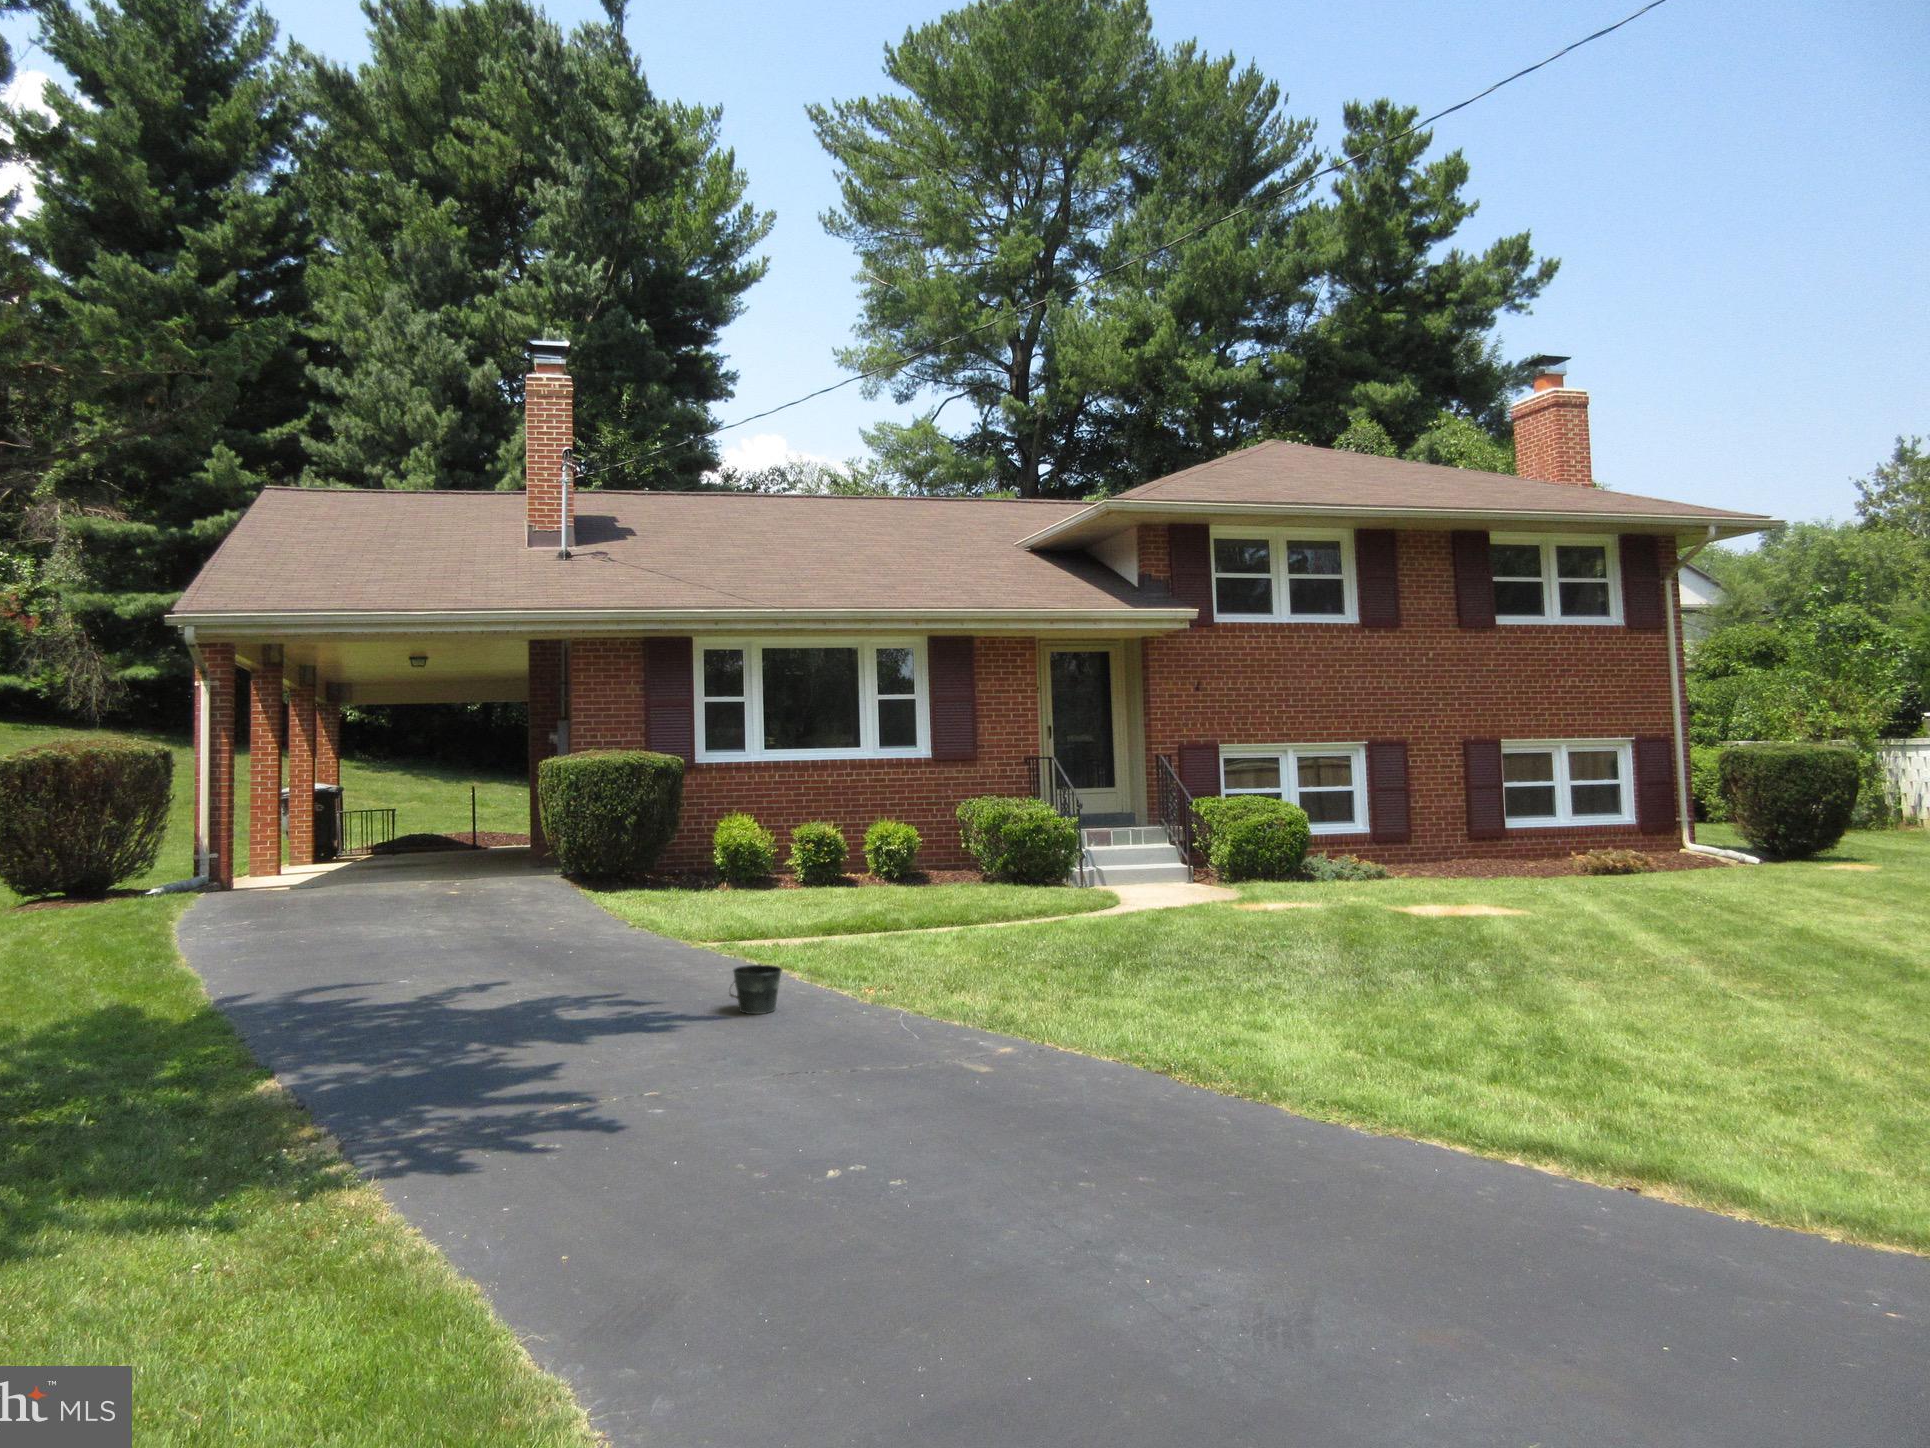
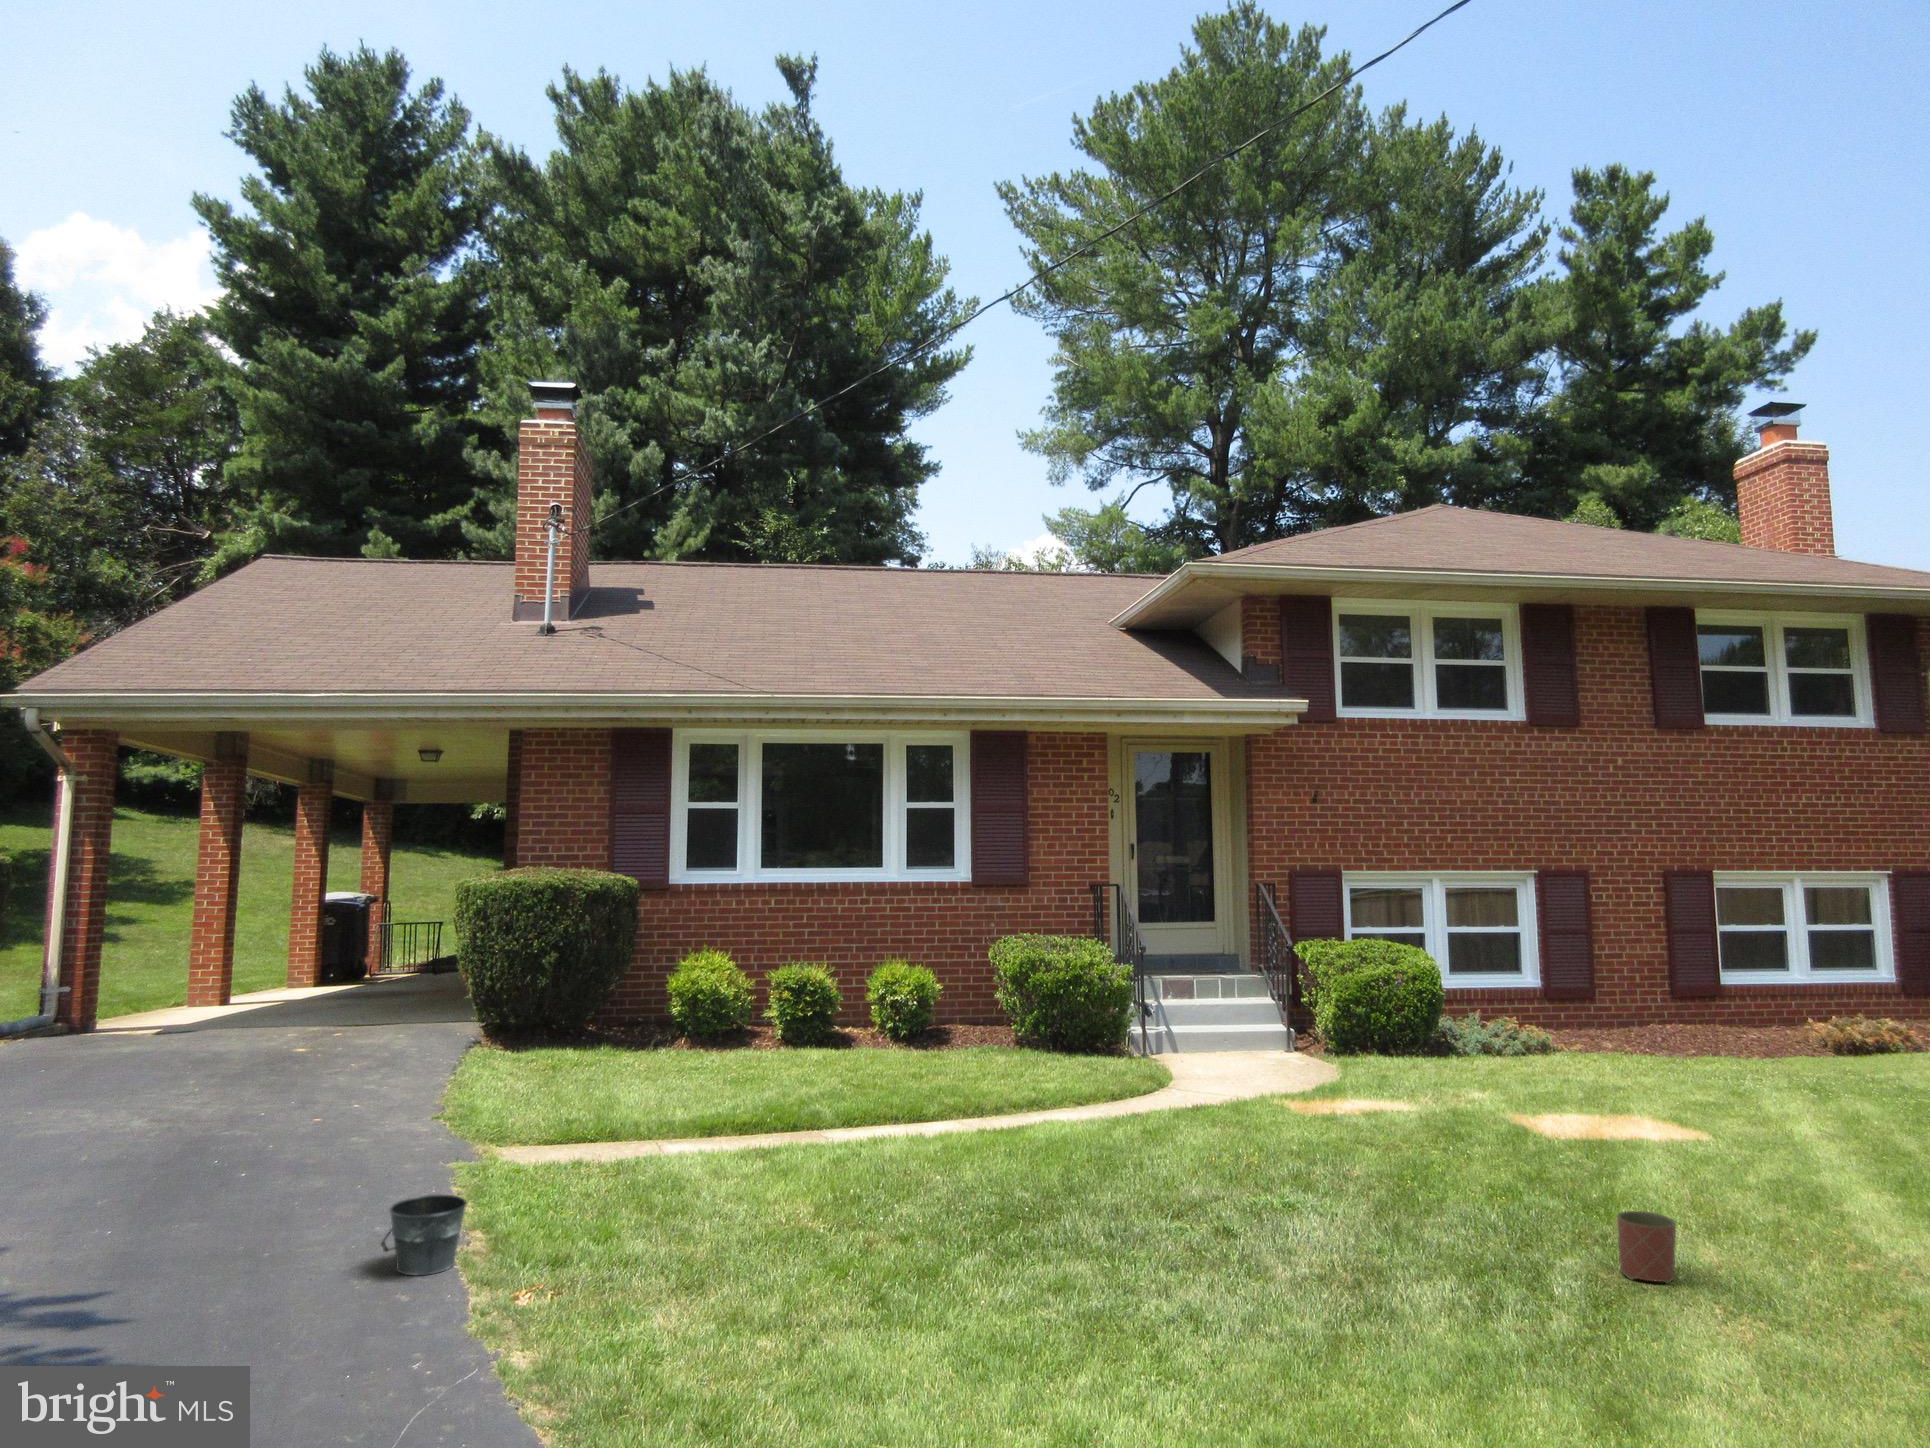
planter: none [1517,944,1555,985] -> present [1617,1211,1676,1283]

